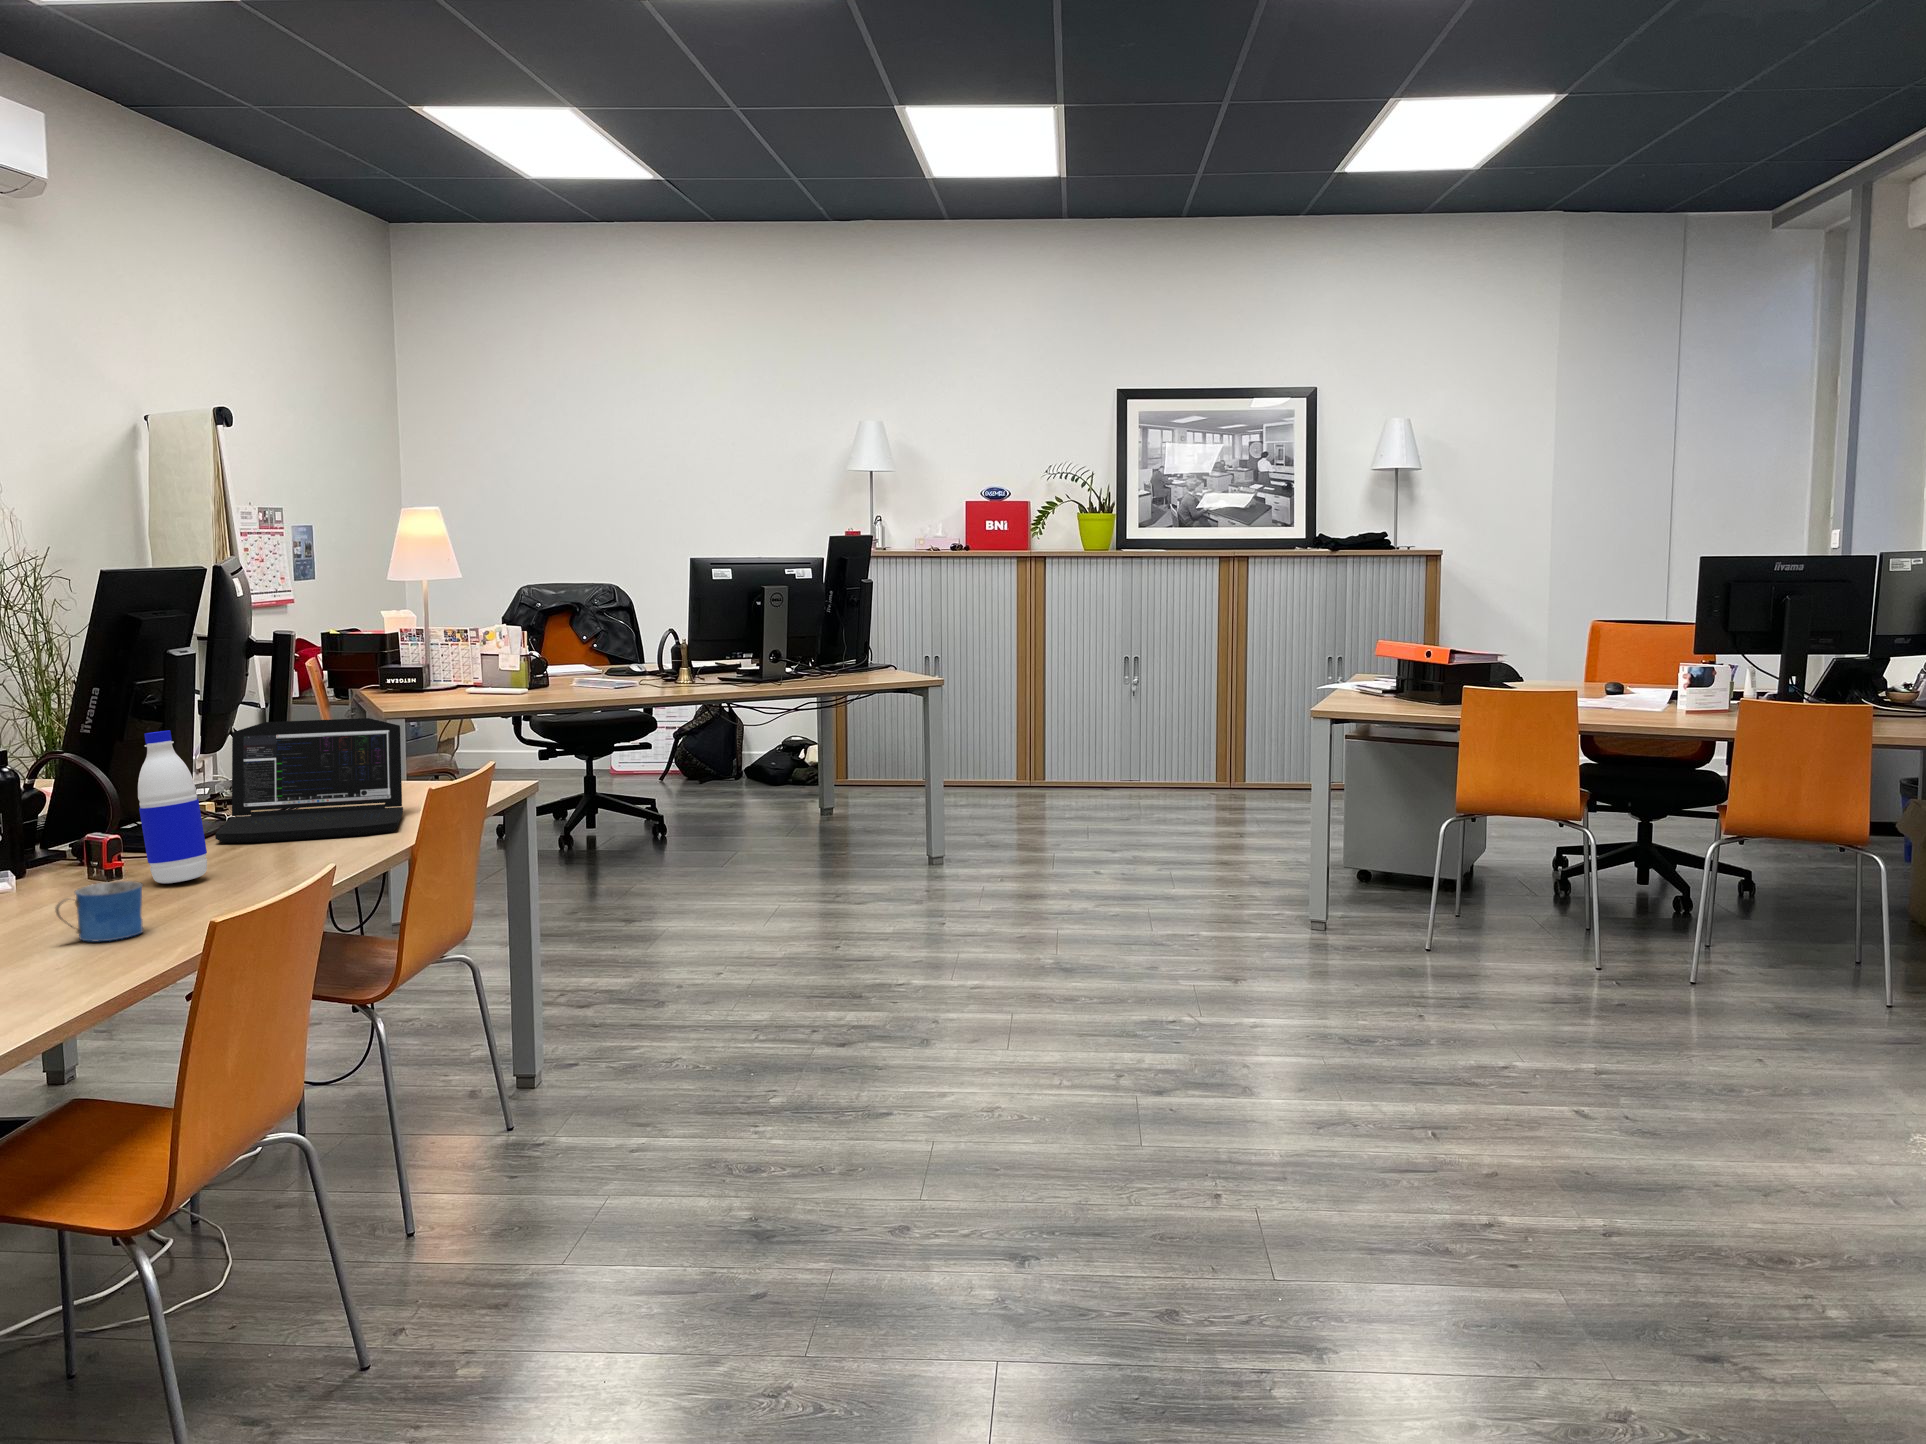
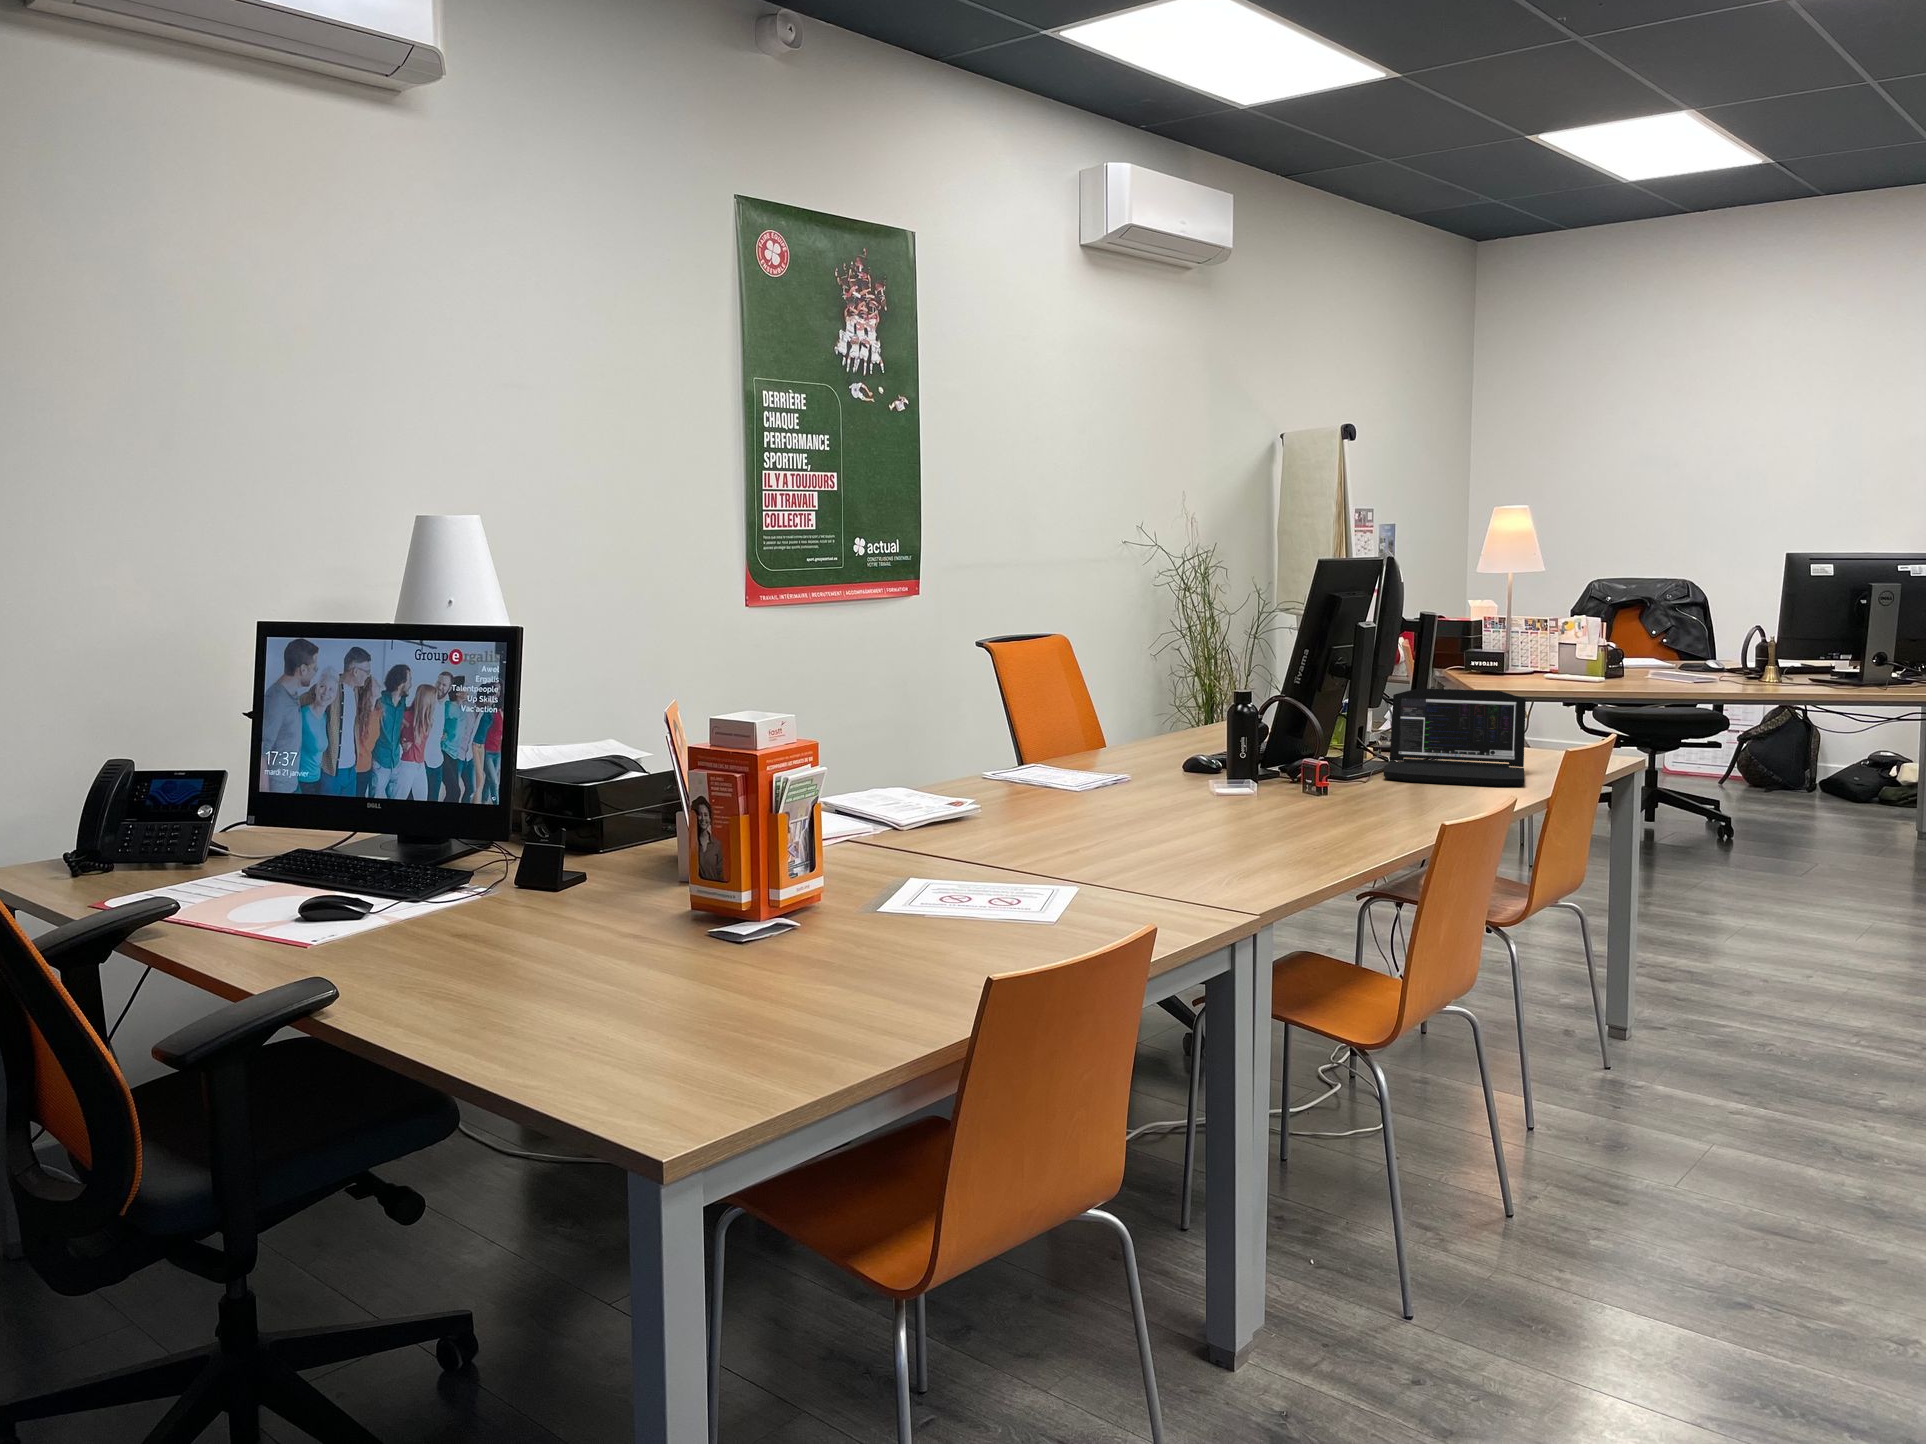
water bottle: present [138,730,207,883] -> none [1349,688,1392,802]
mug: present [55,881,143,941] -> none [1314,792,1369,833]

